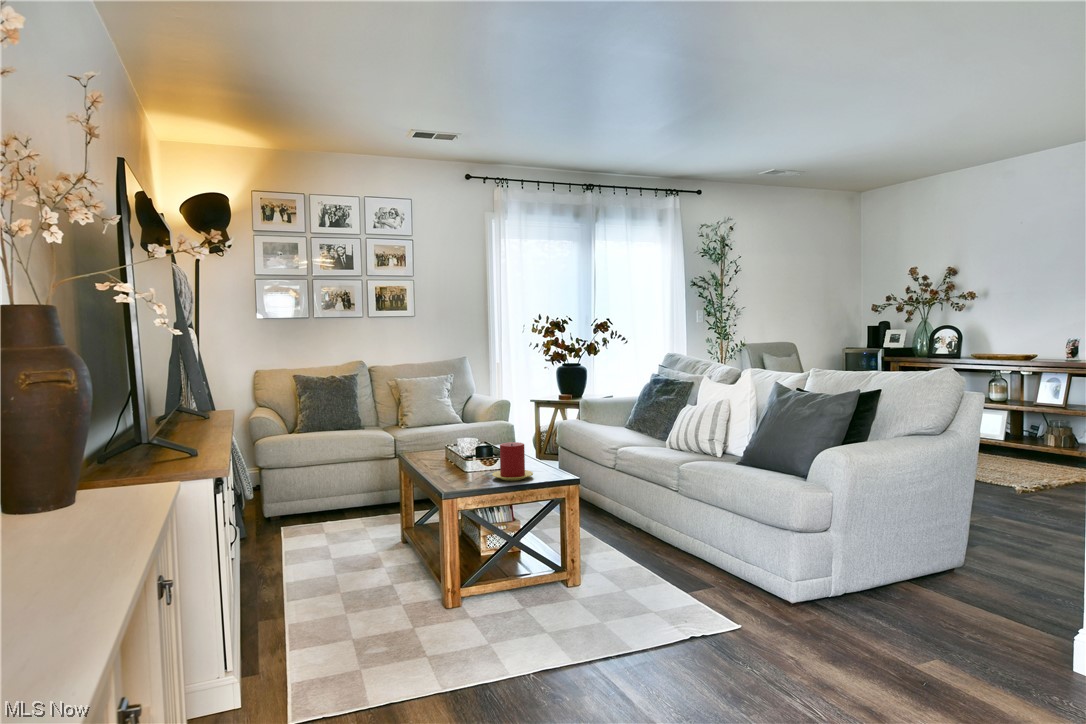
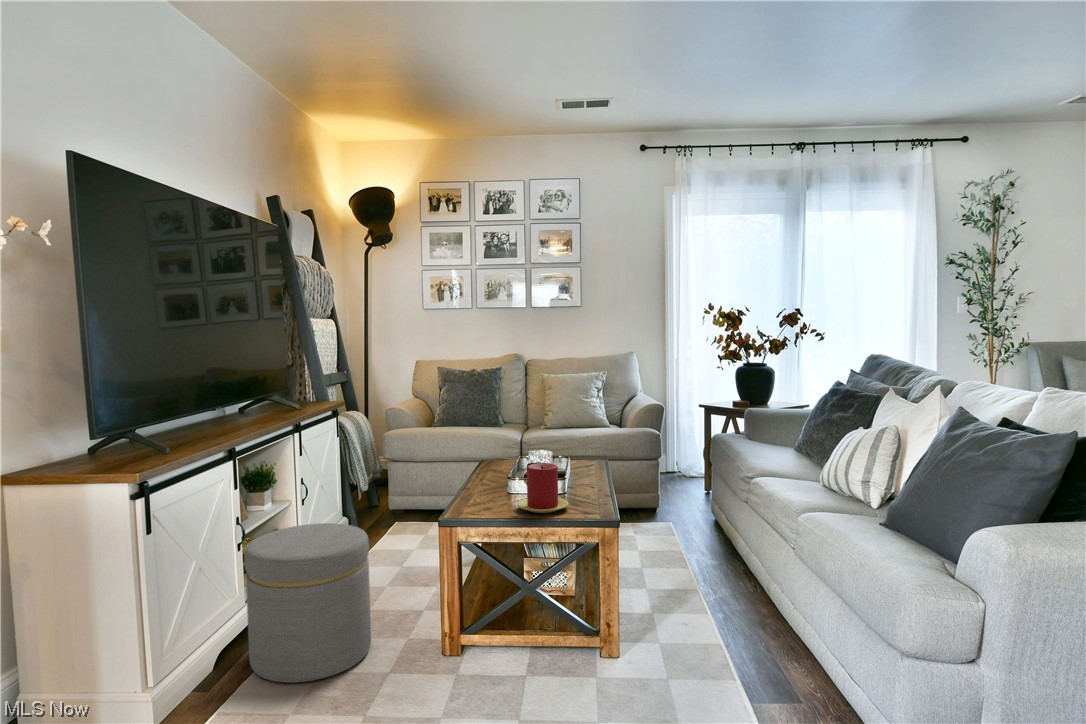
ottoman: none [272,510,382,646] -> present [244,523,371,683]

